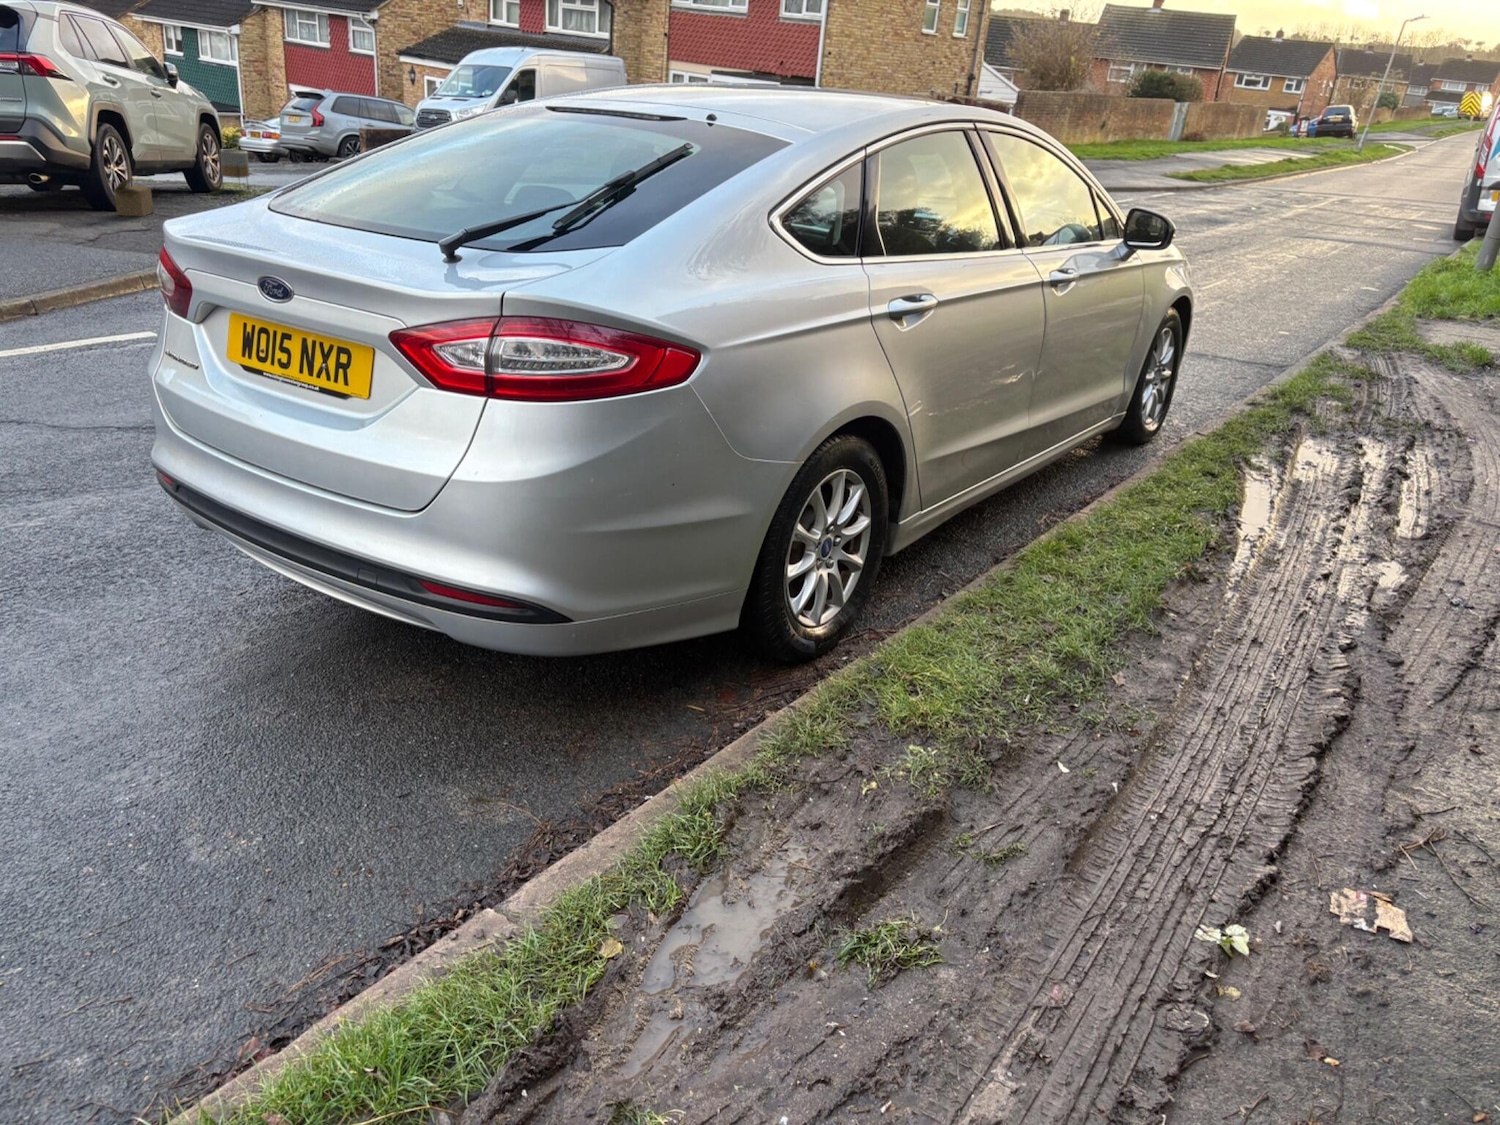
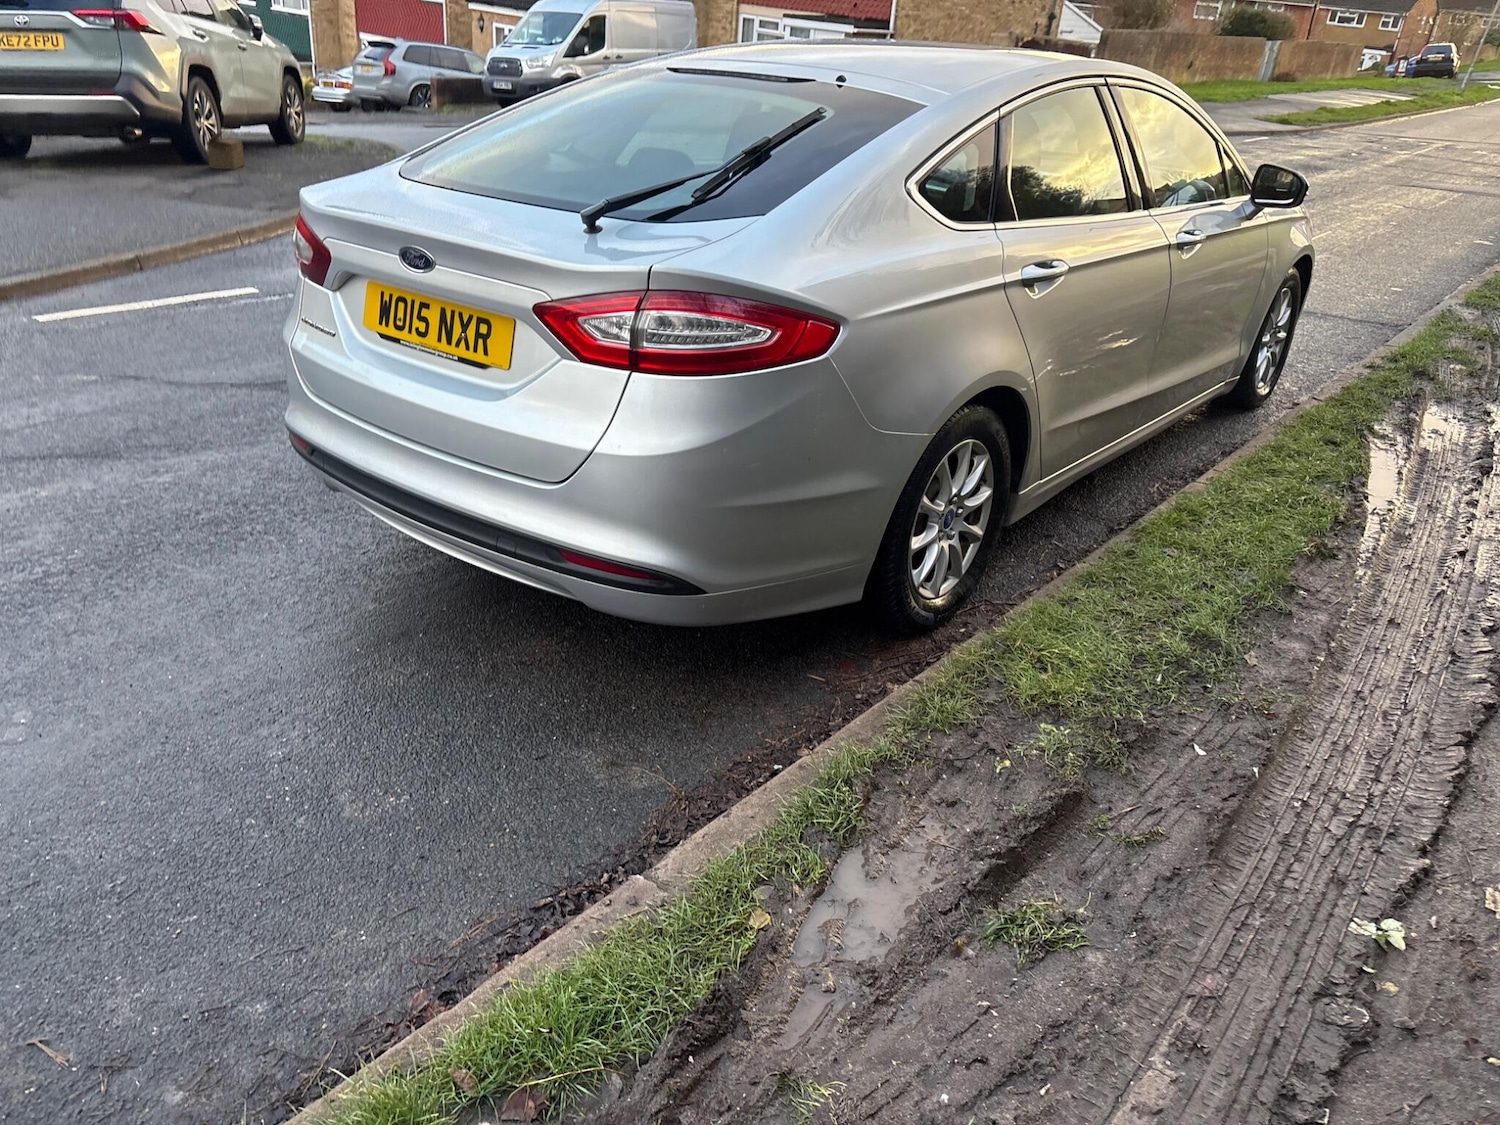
planter: present [221,150,250,188] -> none [306,101,335,144]

